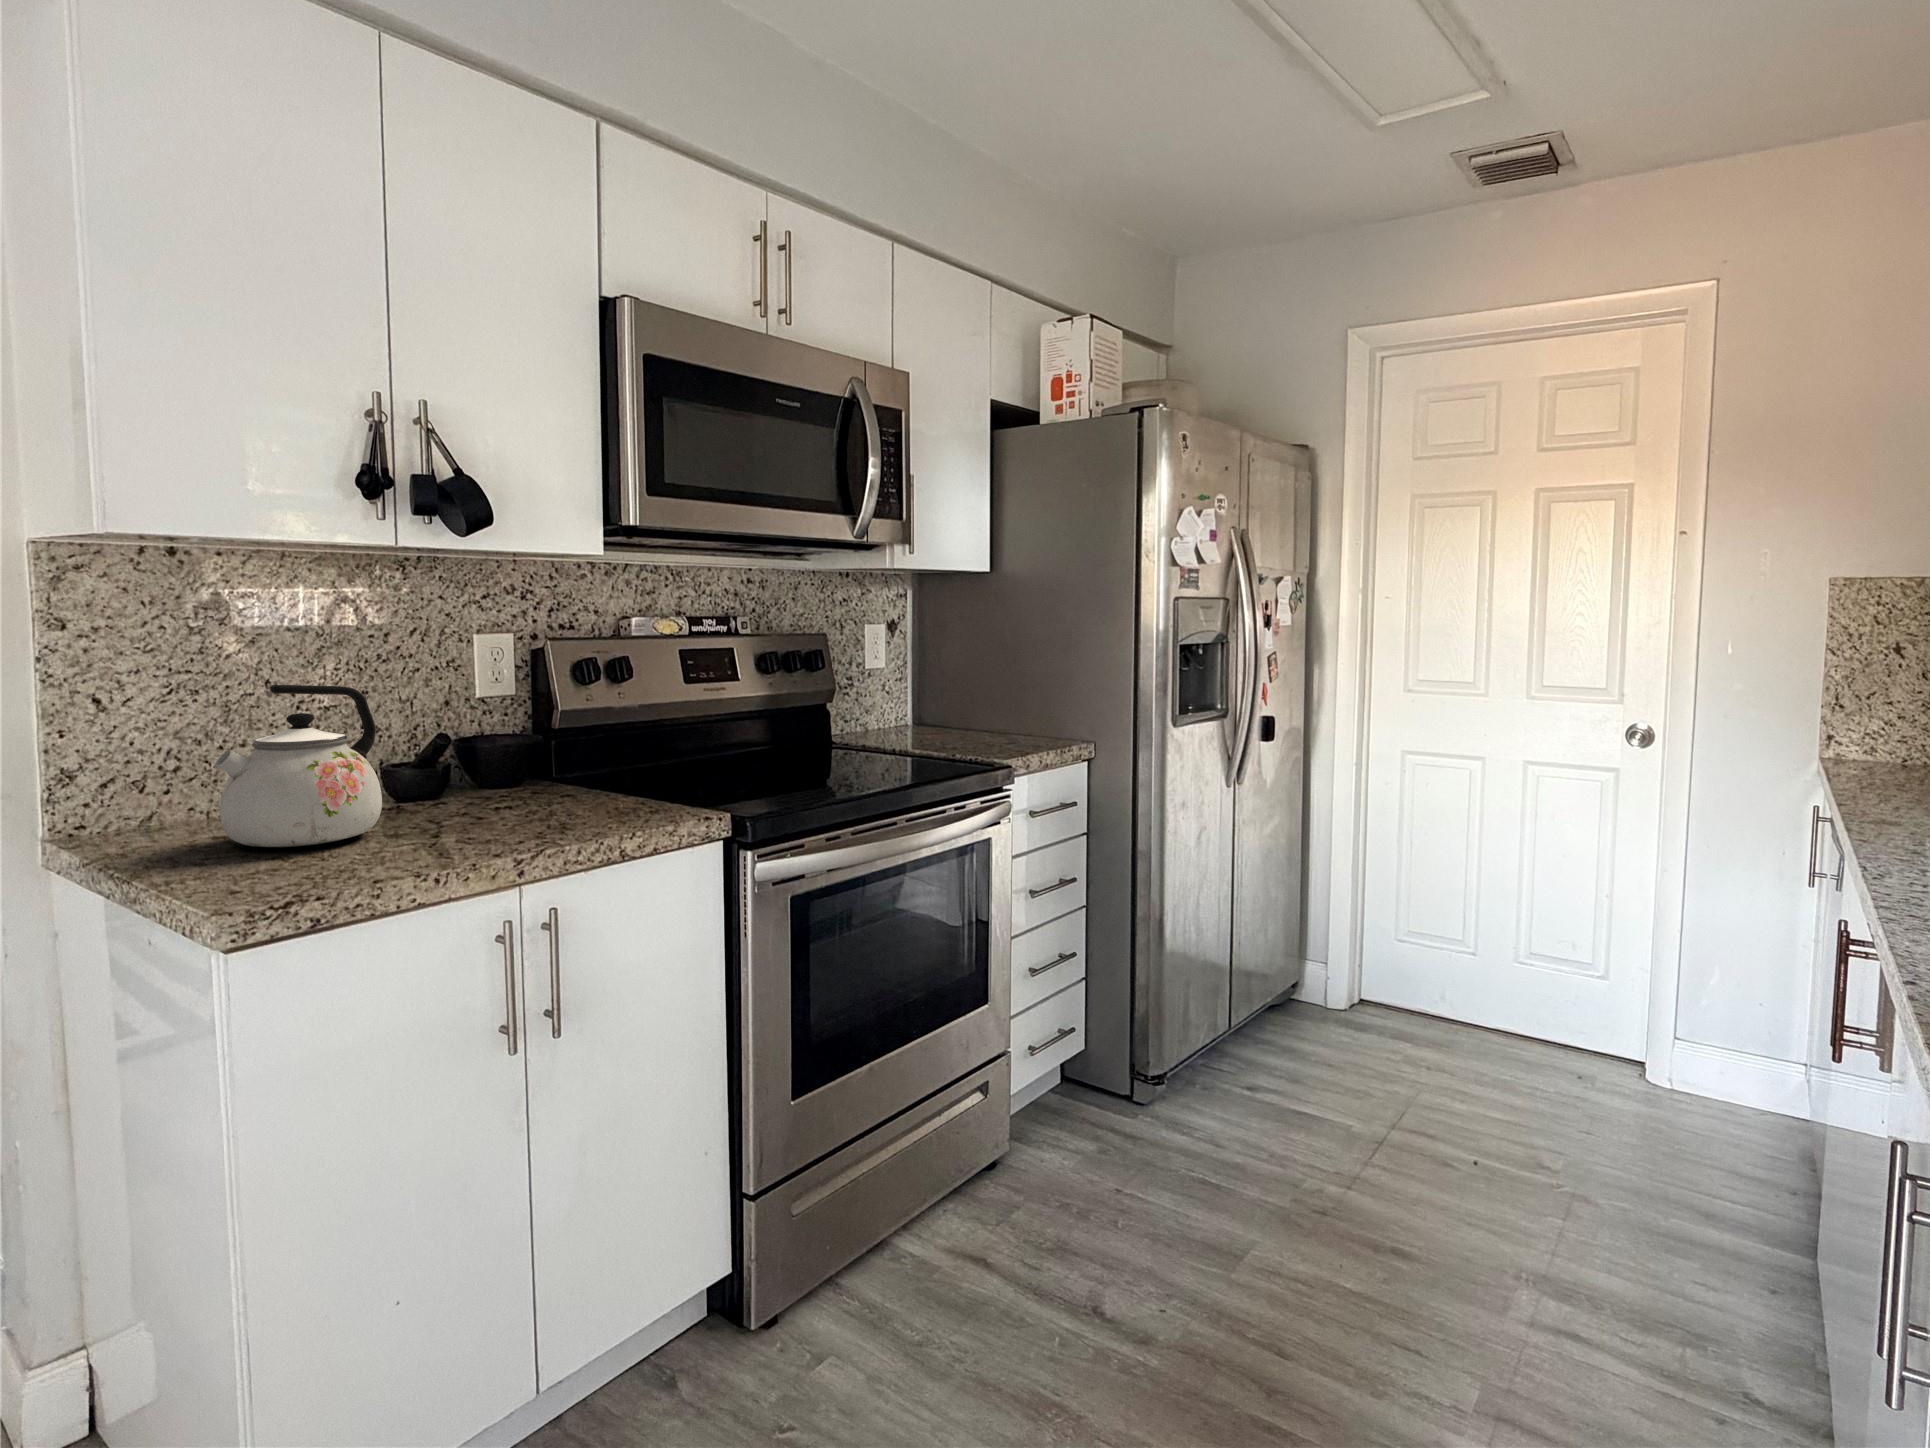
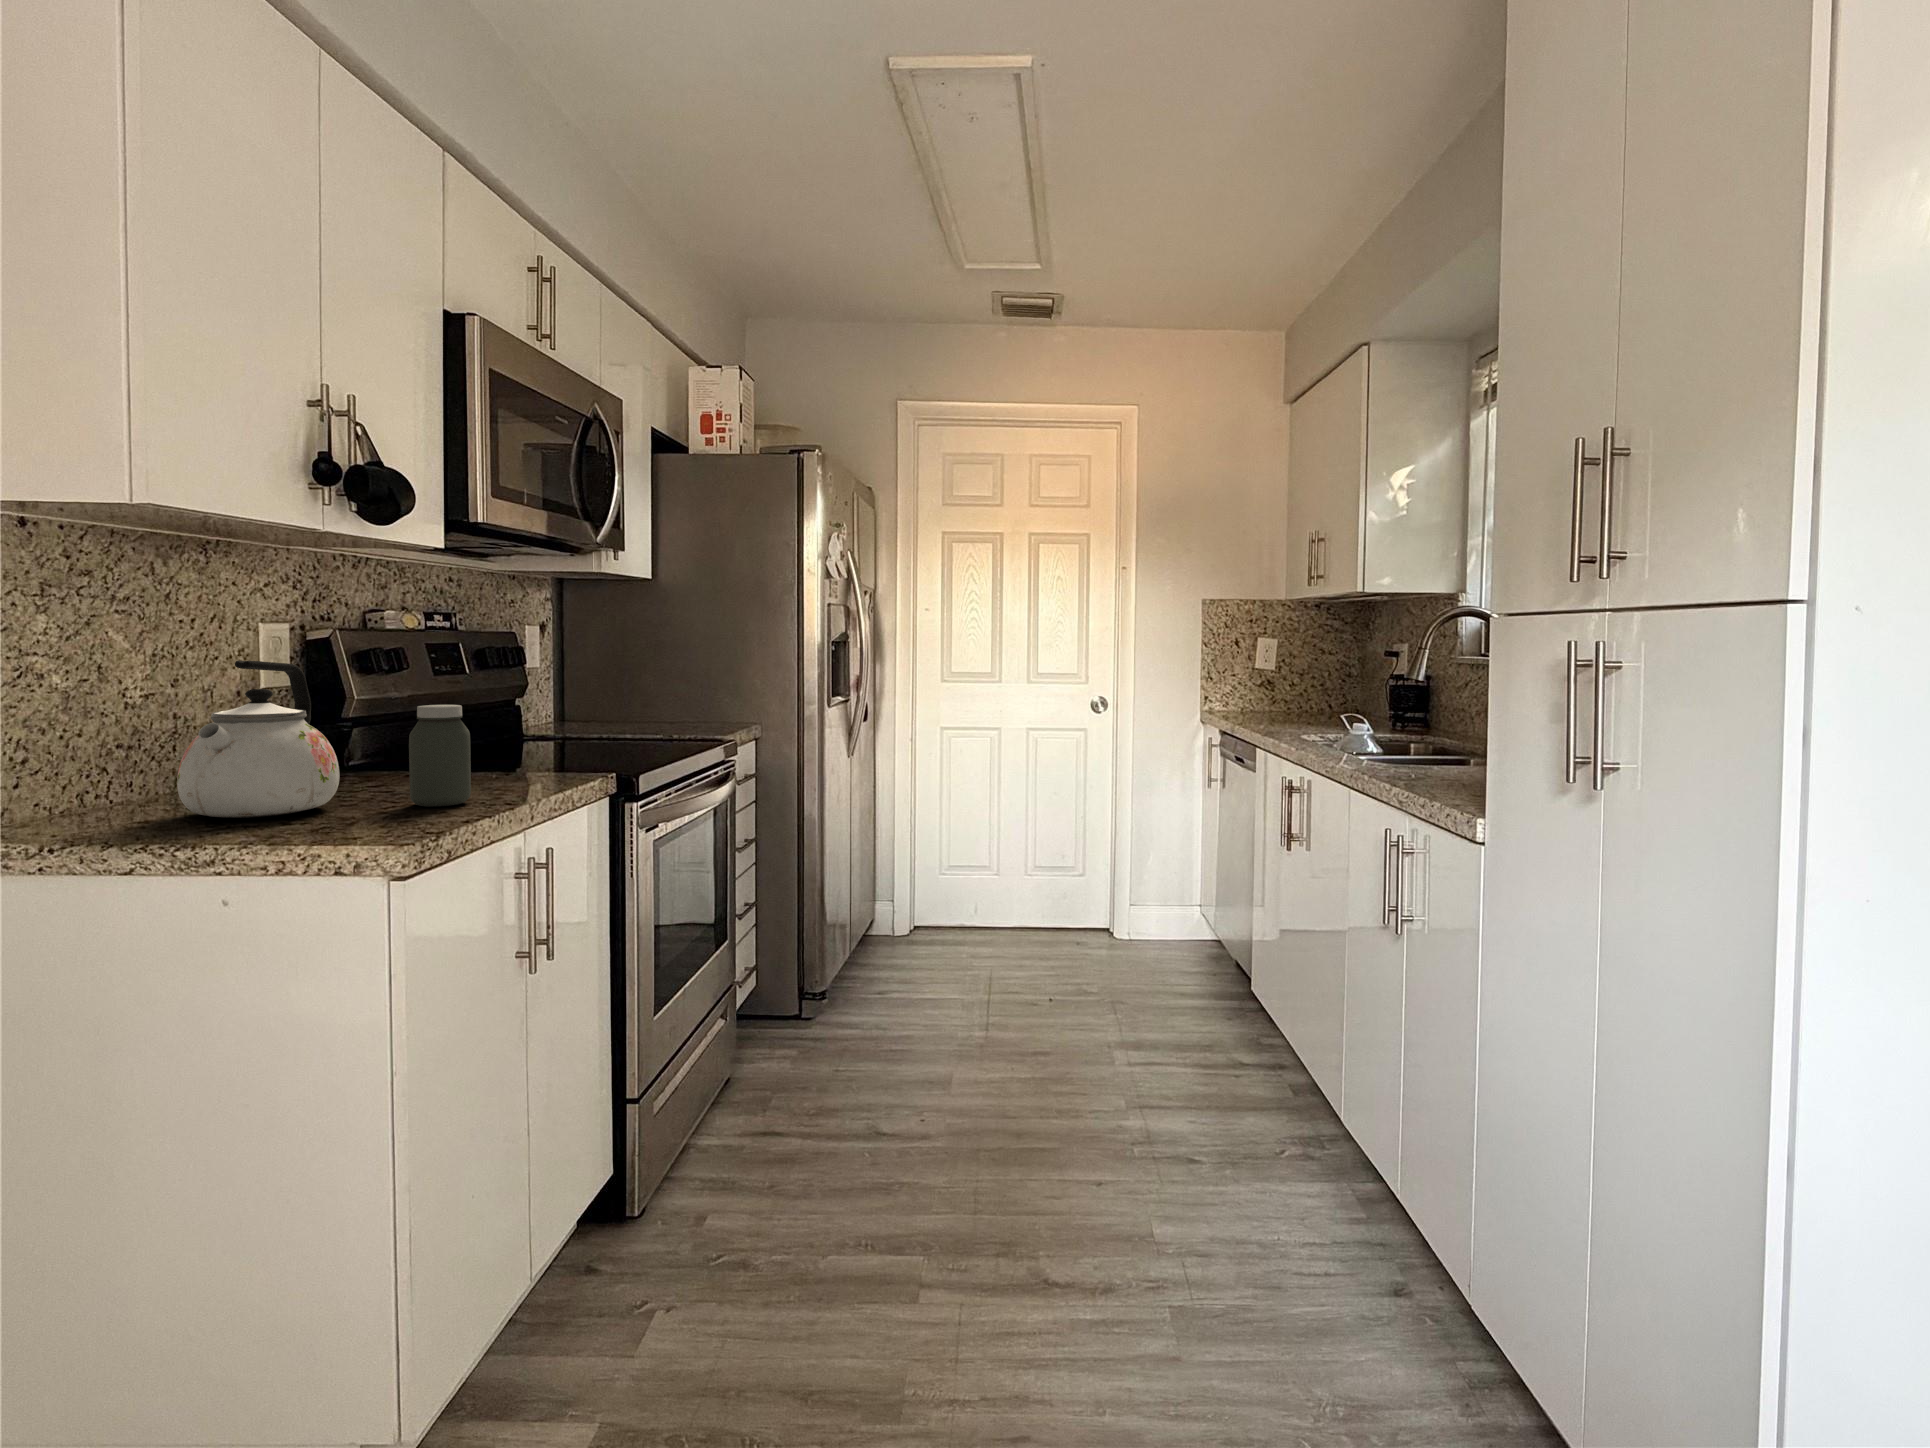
jar: none [412,736,482,852] -> present [409,705,471,807]

